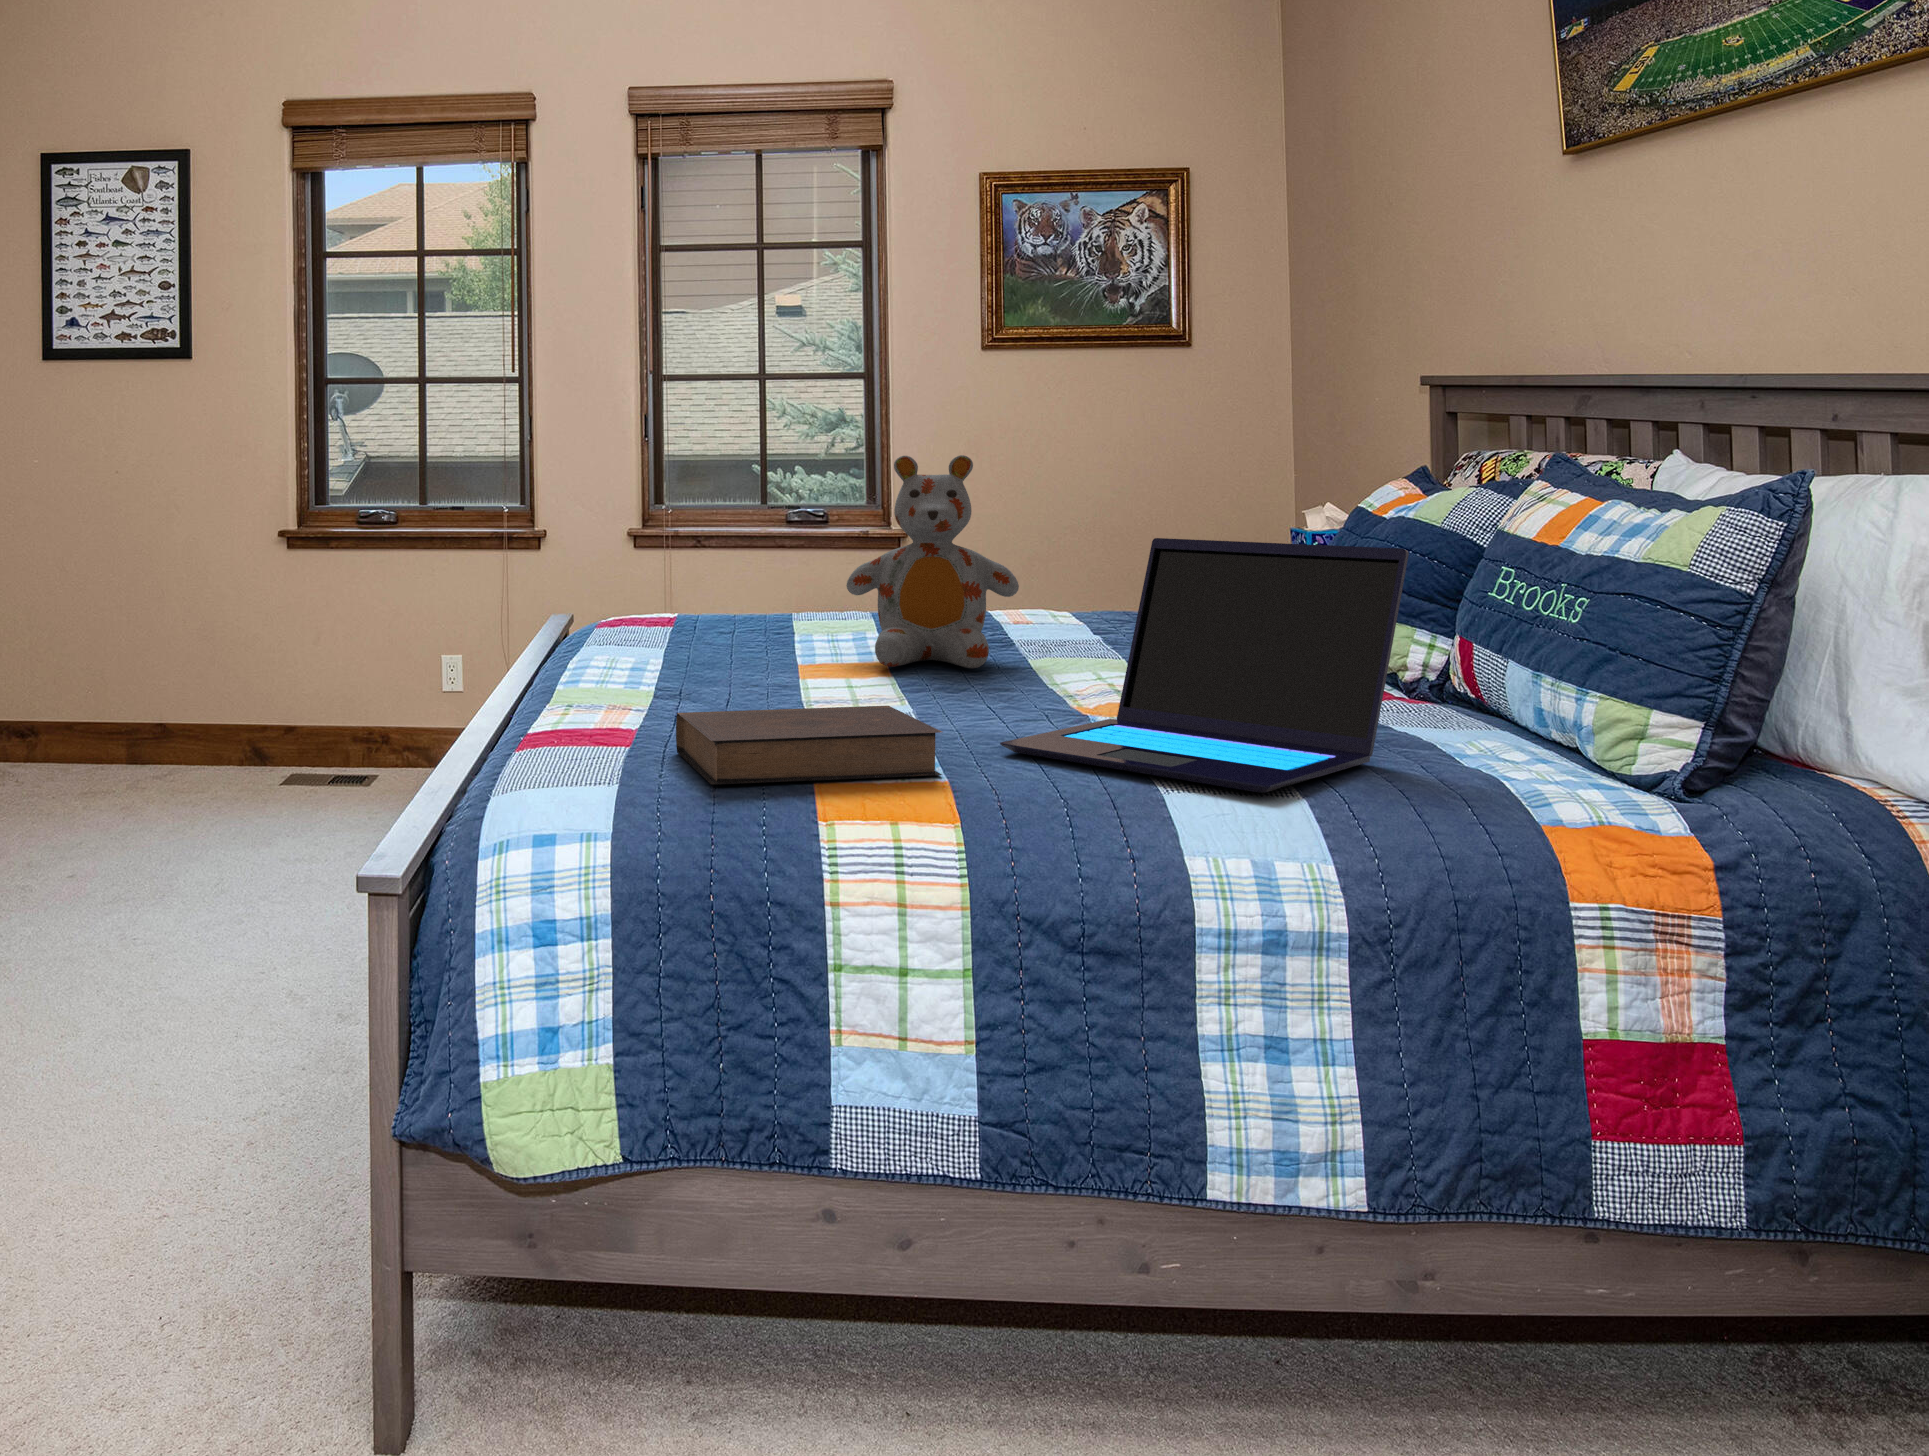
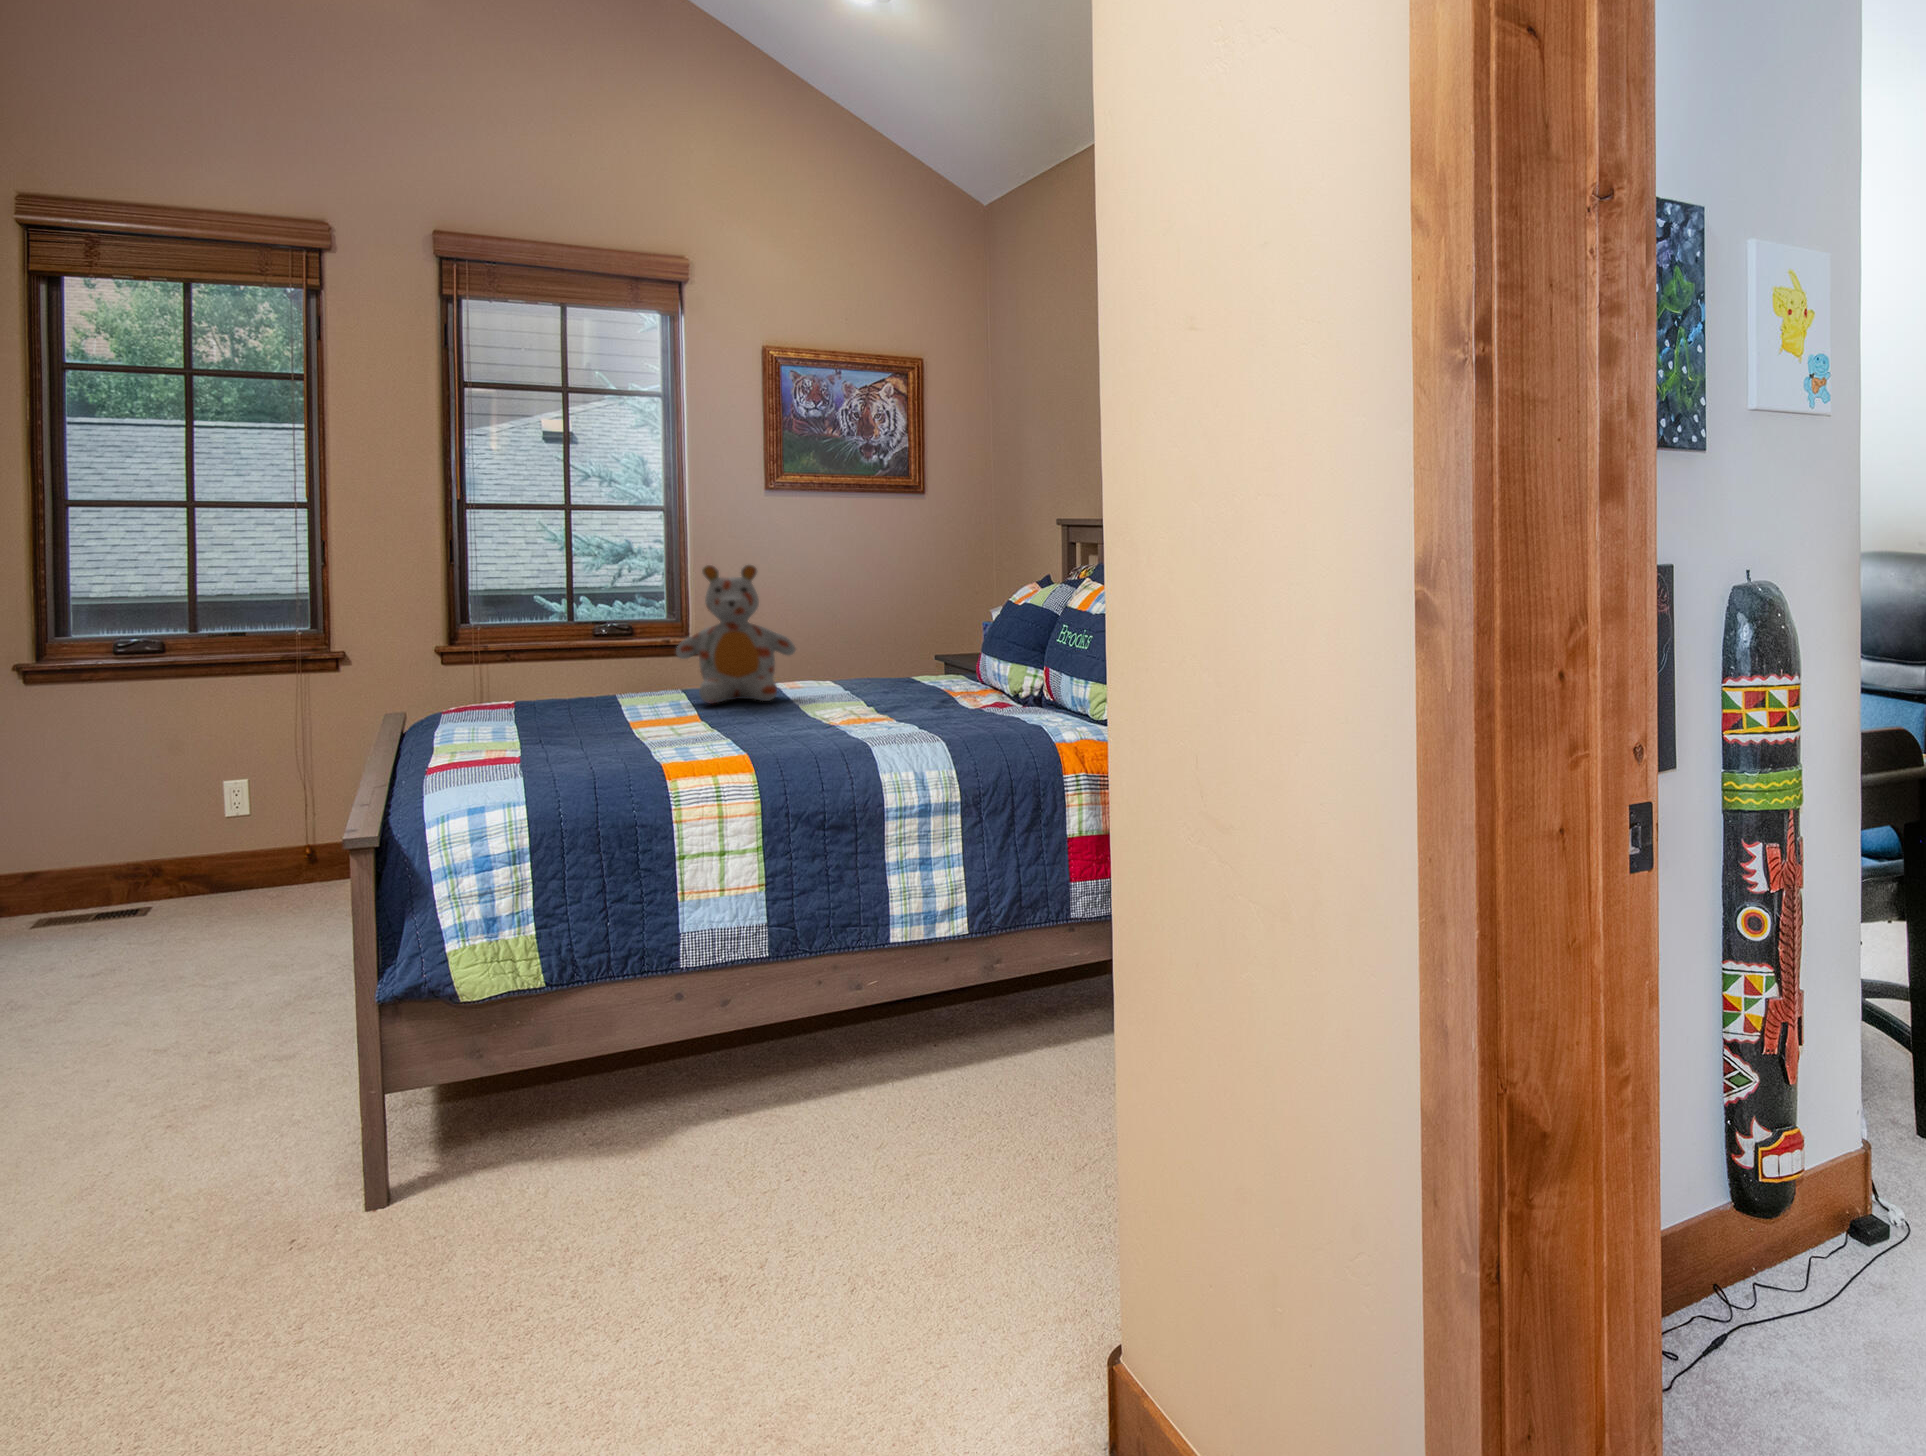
laptop: present [1000,538,1409,793] -> none [776,612,994,743]
book: present [676,706,942,785] -> none [558,717,739,766]

